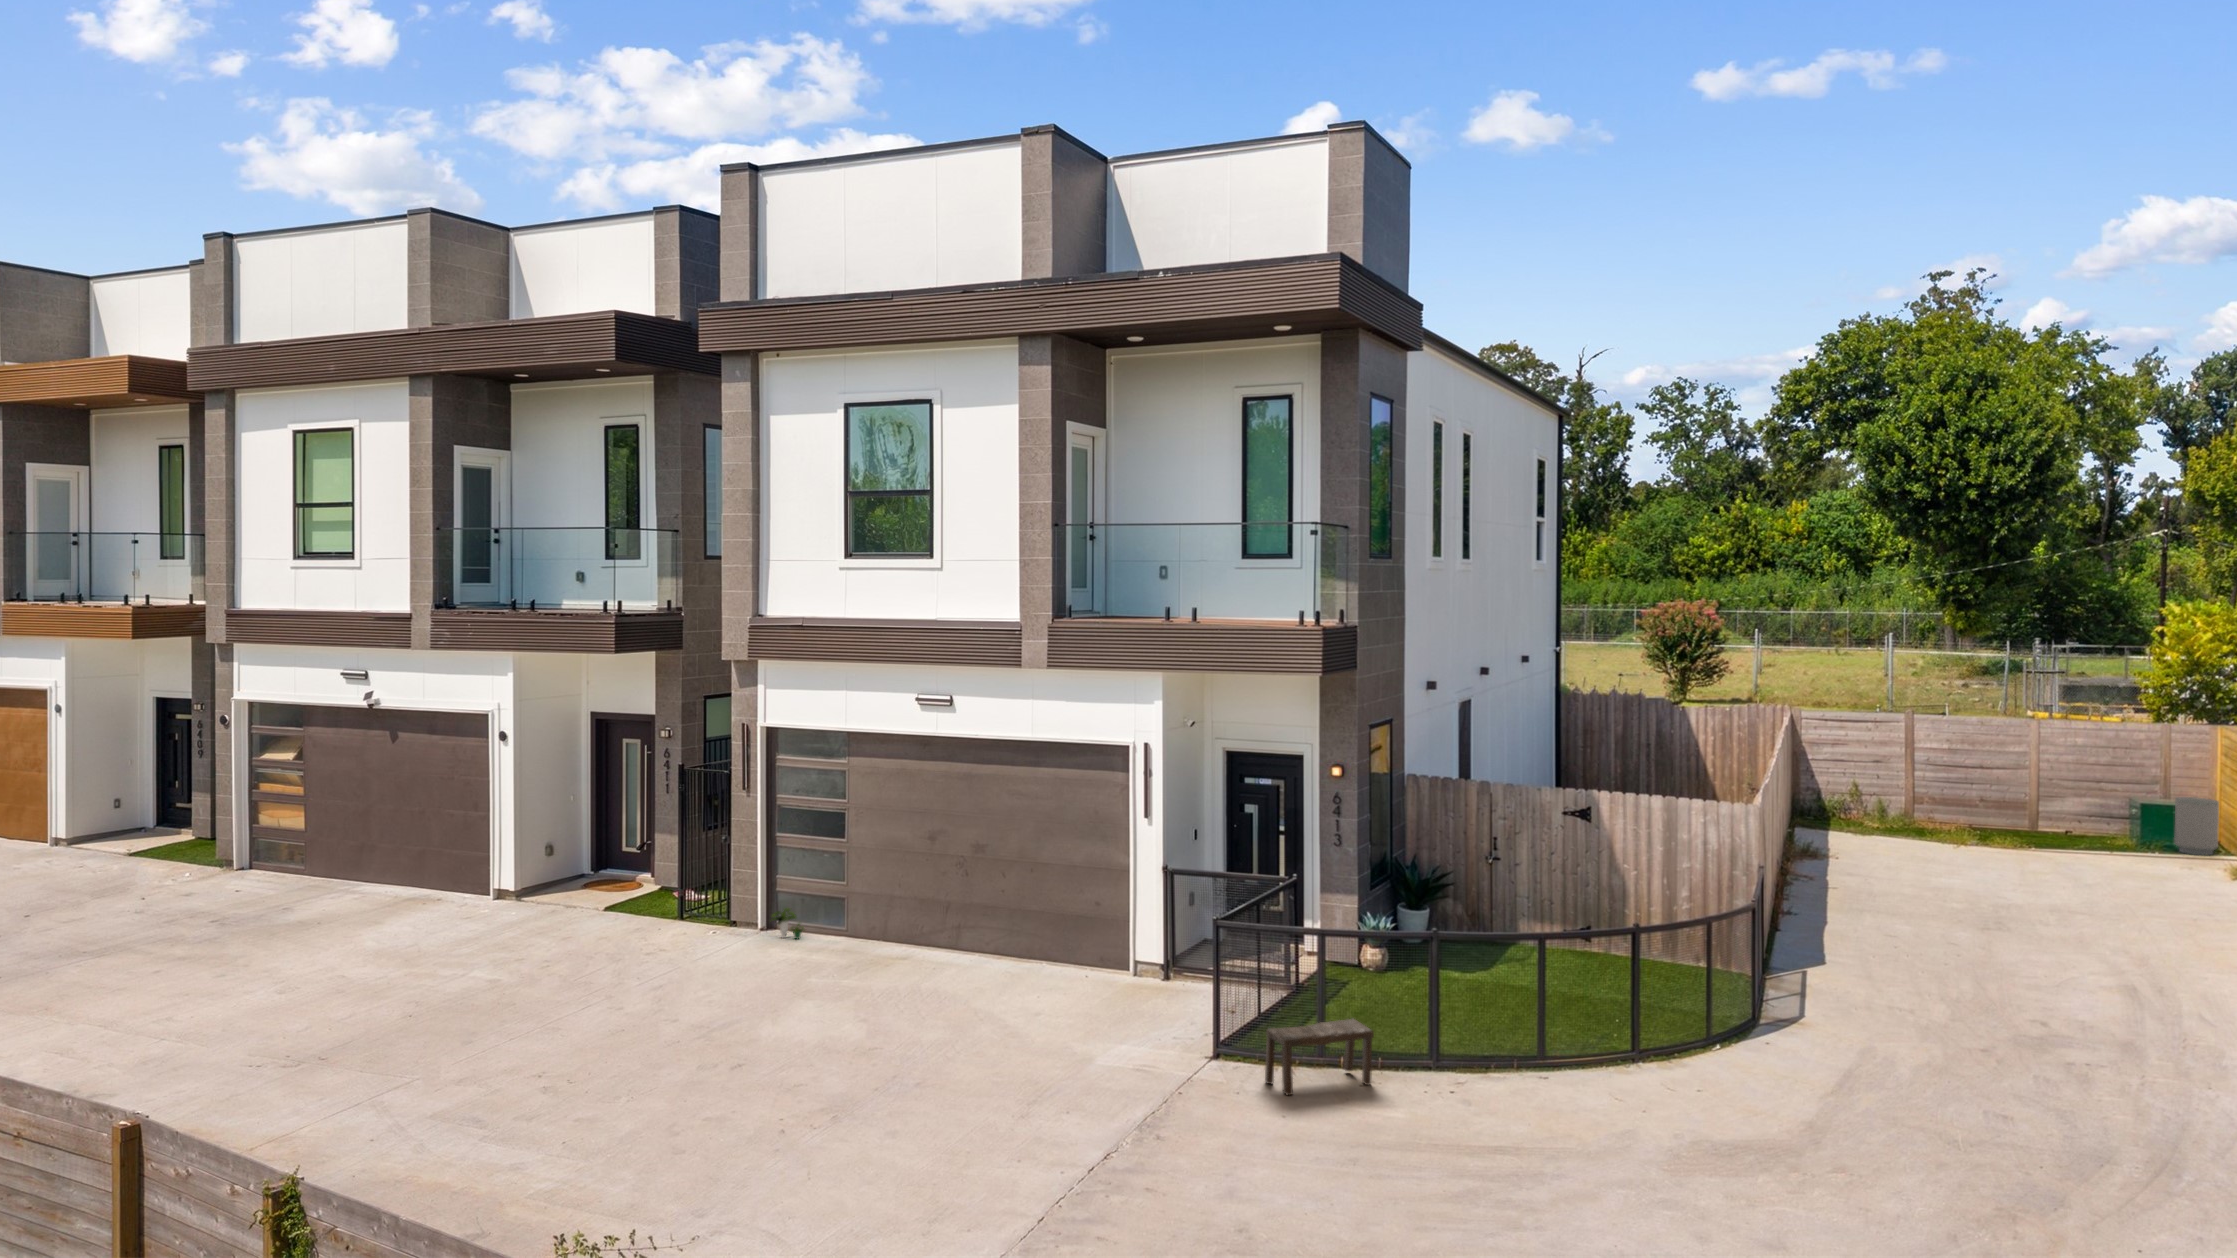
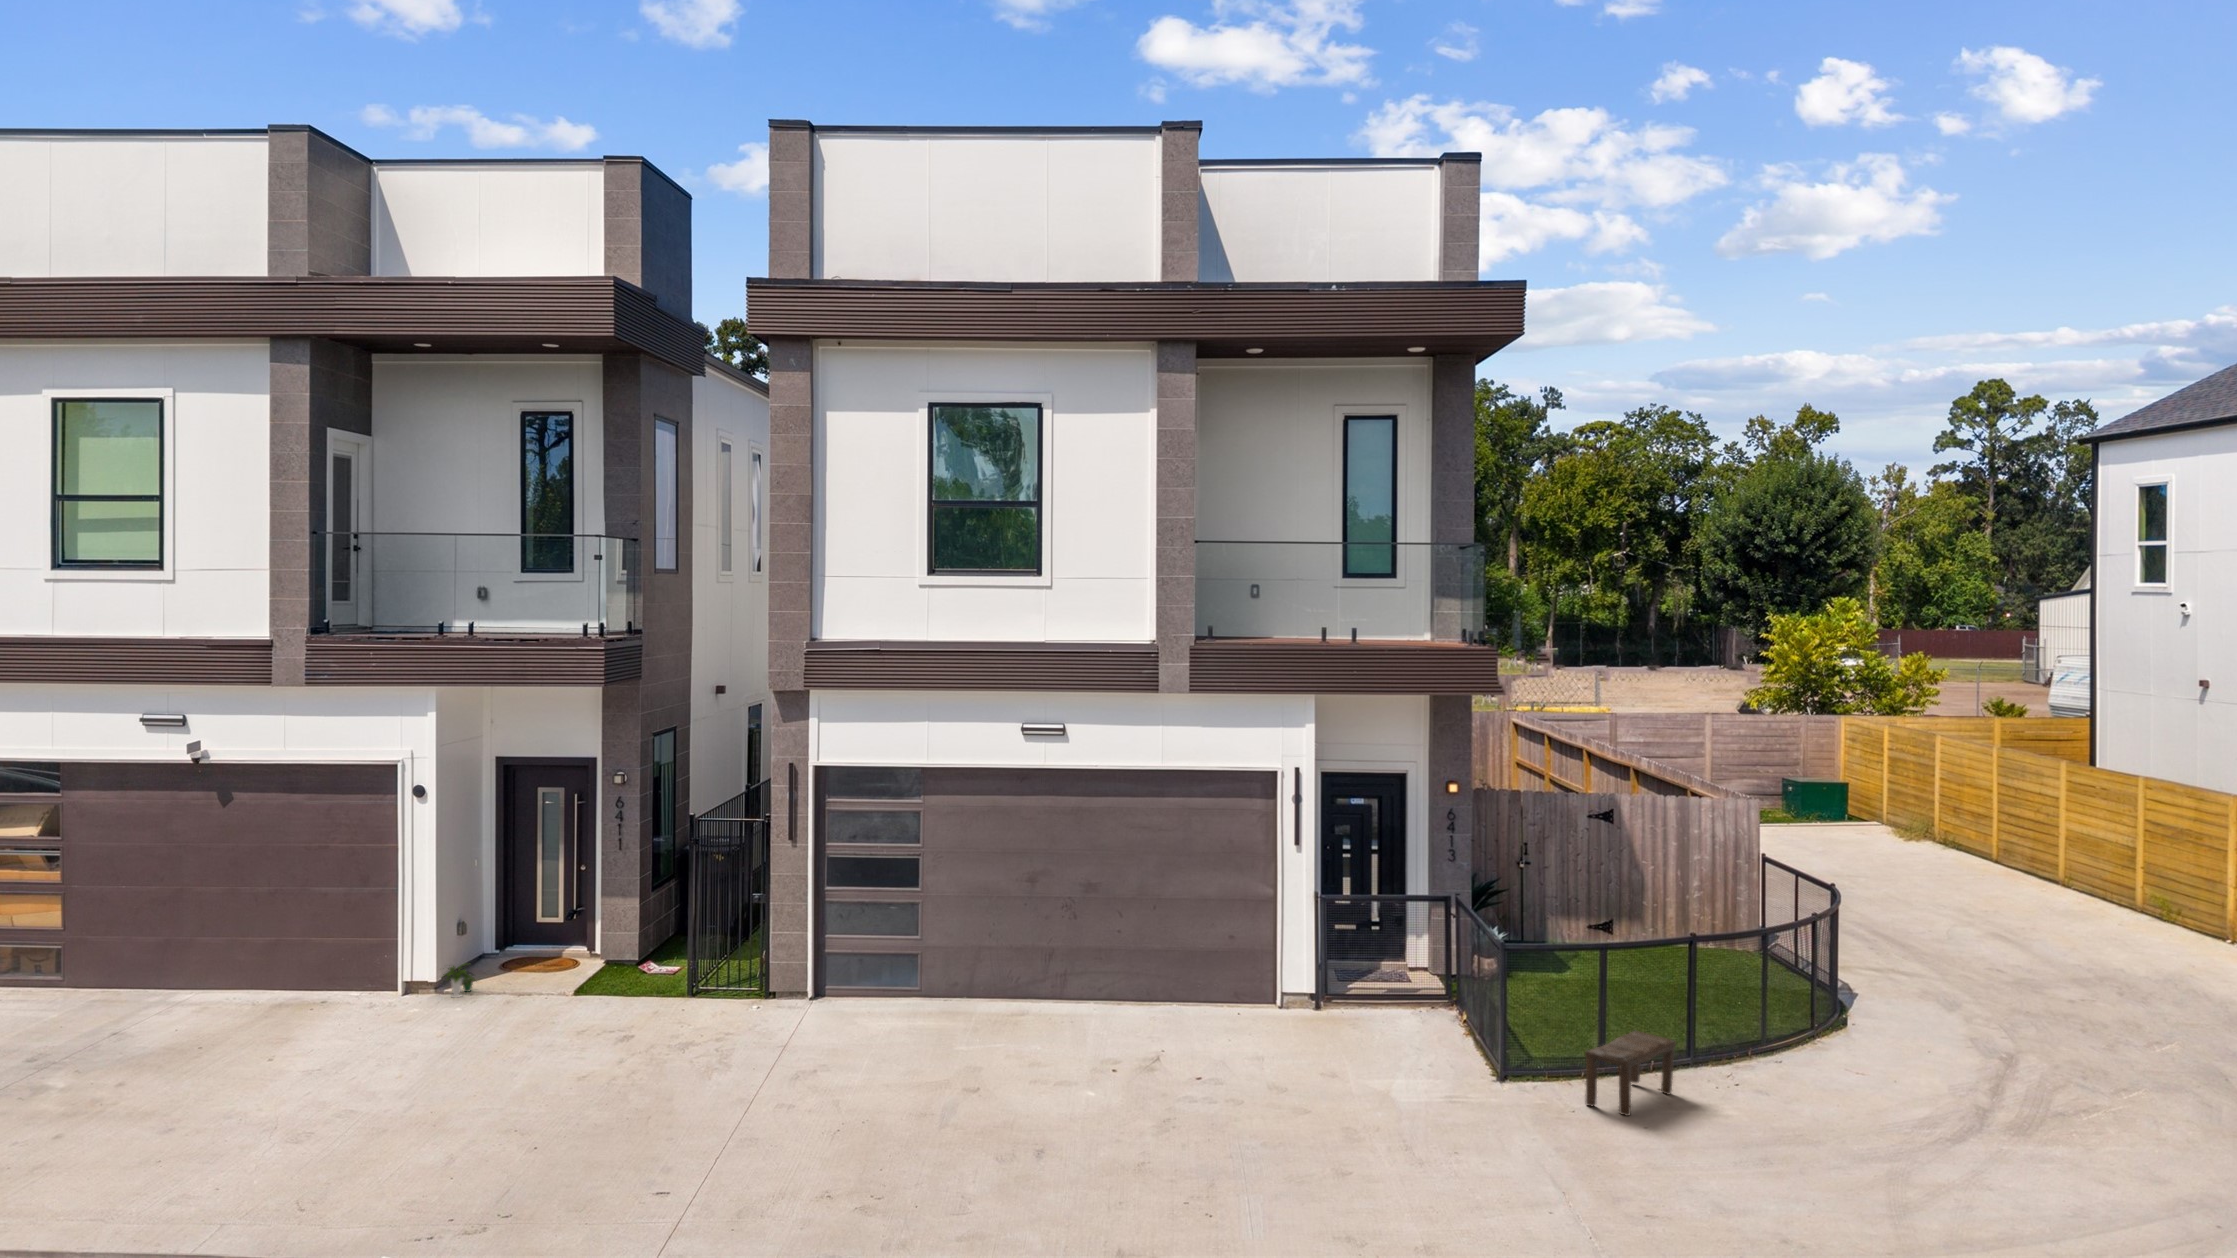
trash can: present [2174,797,2219,855] -> none [1823,772,1855,818]
potted plant: present [772,908,804,939] -> present [443,964,474,998]

